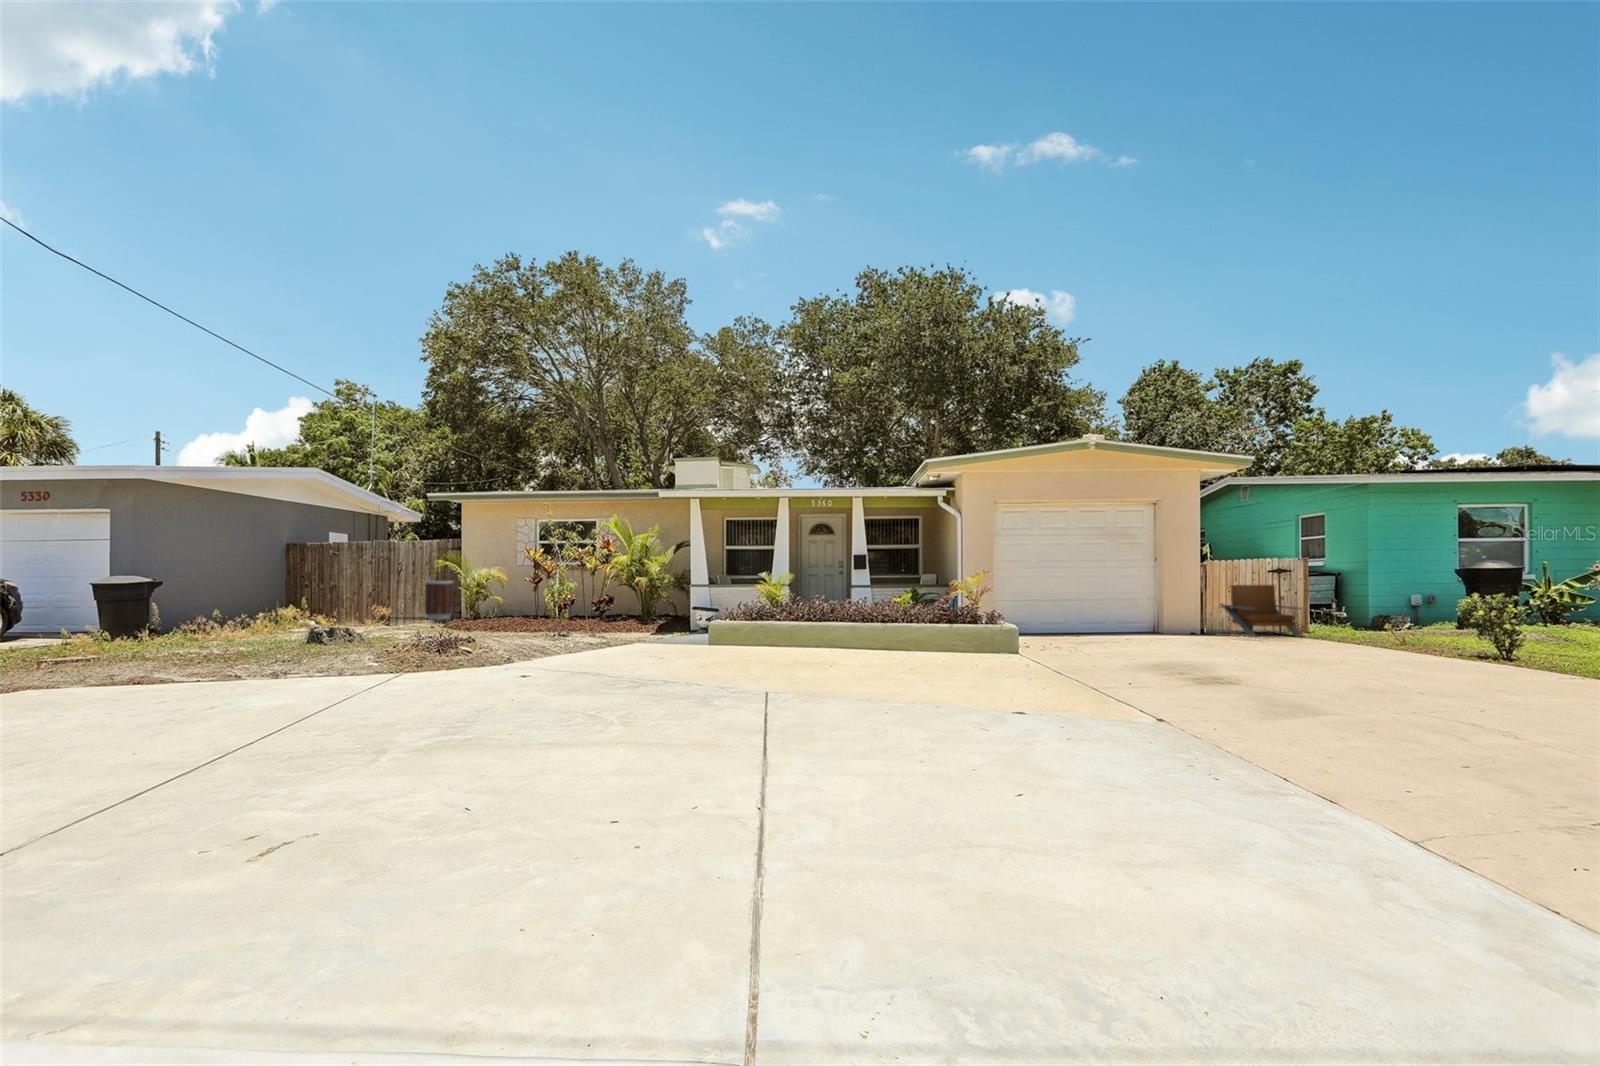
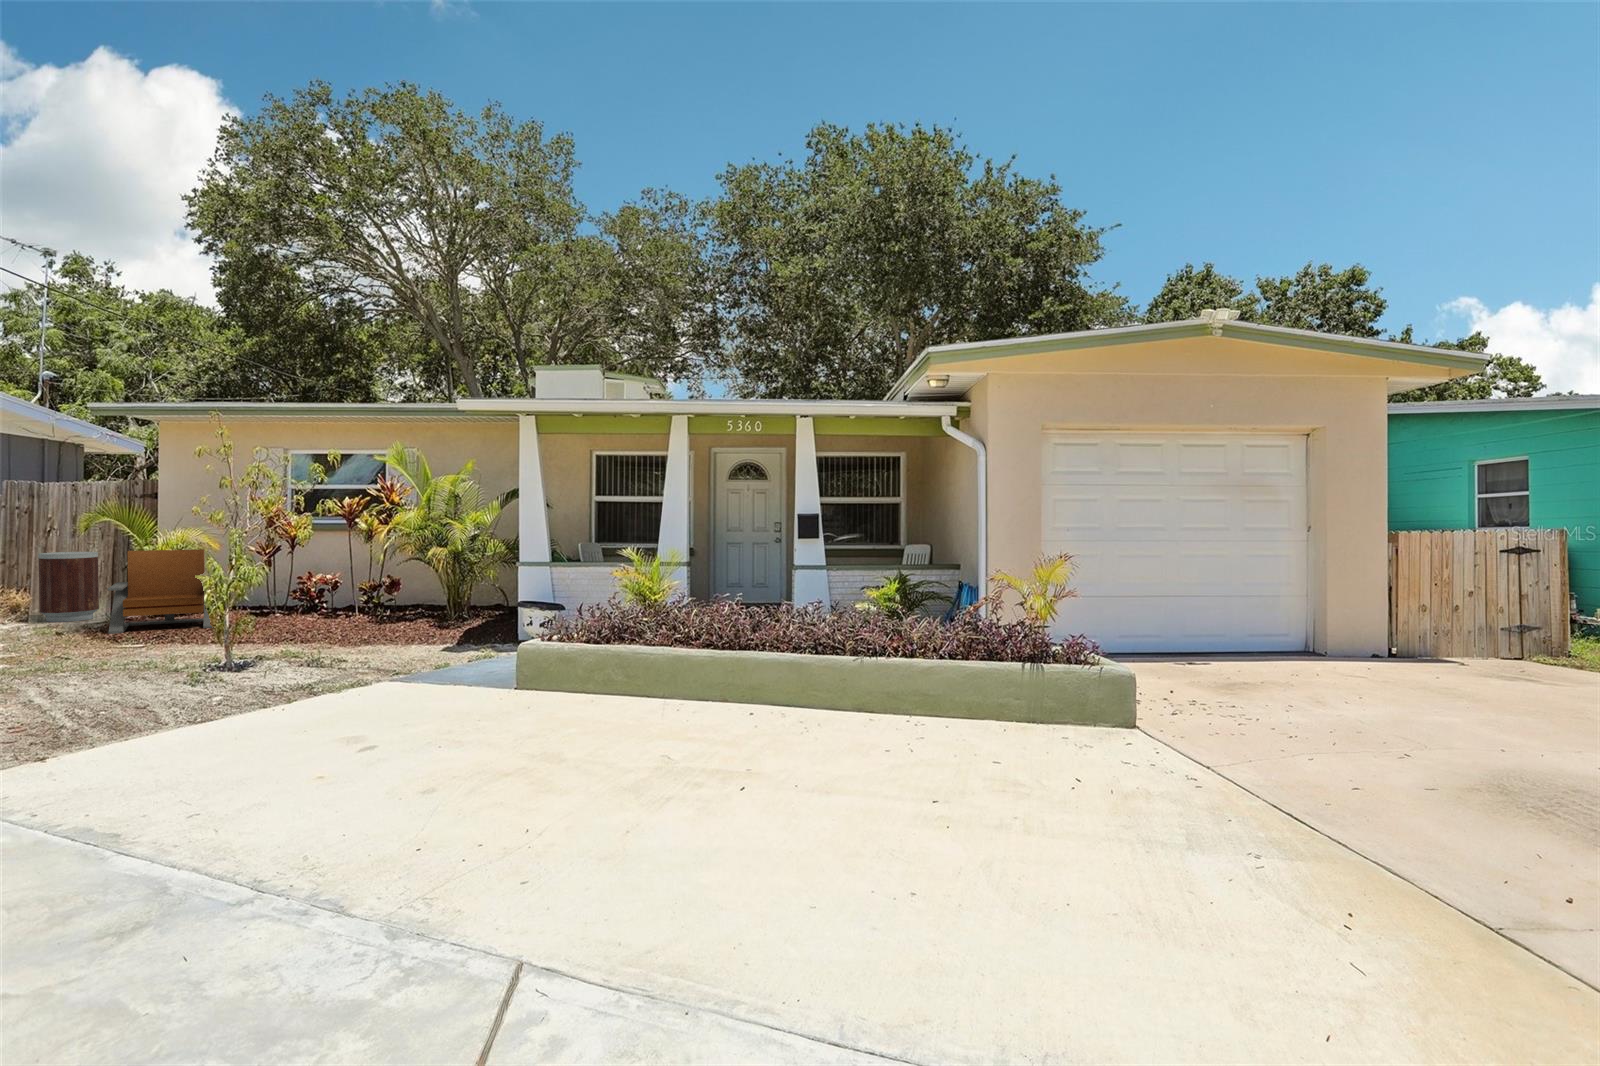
lounge chair: present [1223,585,1303,637] -> present [108,549,212,634]

